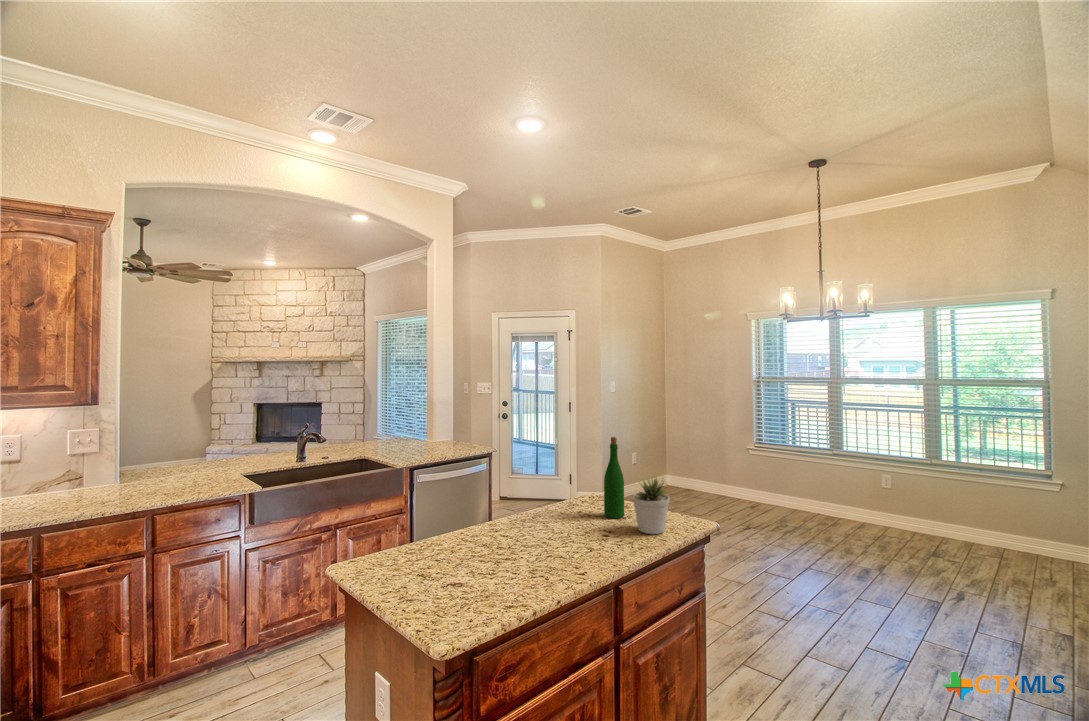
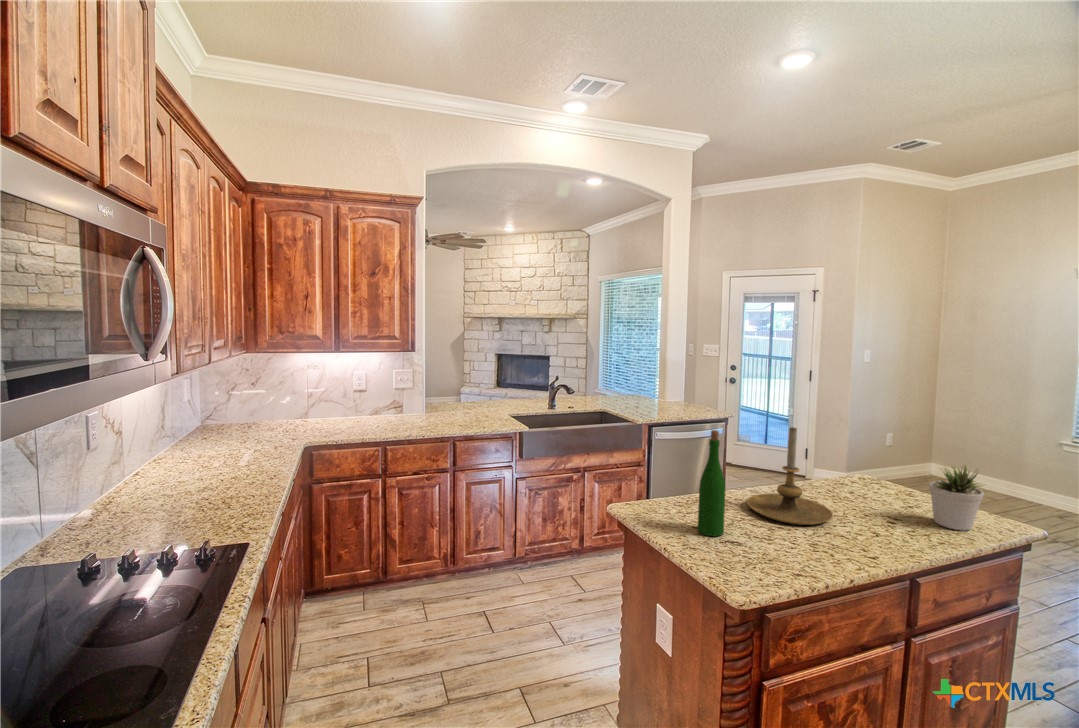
wine bottle: present [604,437,624,518] -> present [698,430,725,537]
candle holder: none [481,456,557,553] -> present [747,427,833,525]

